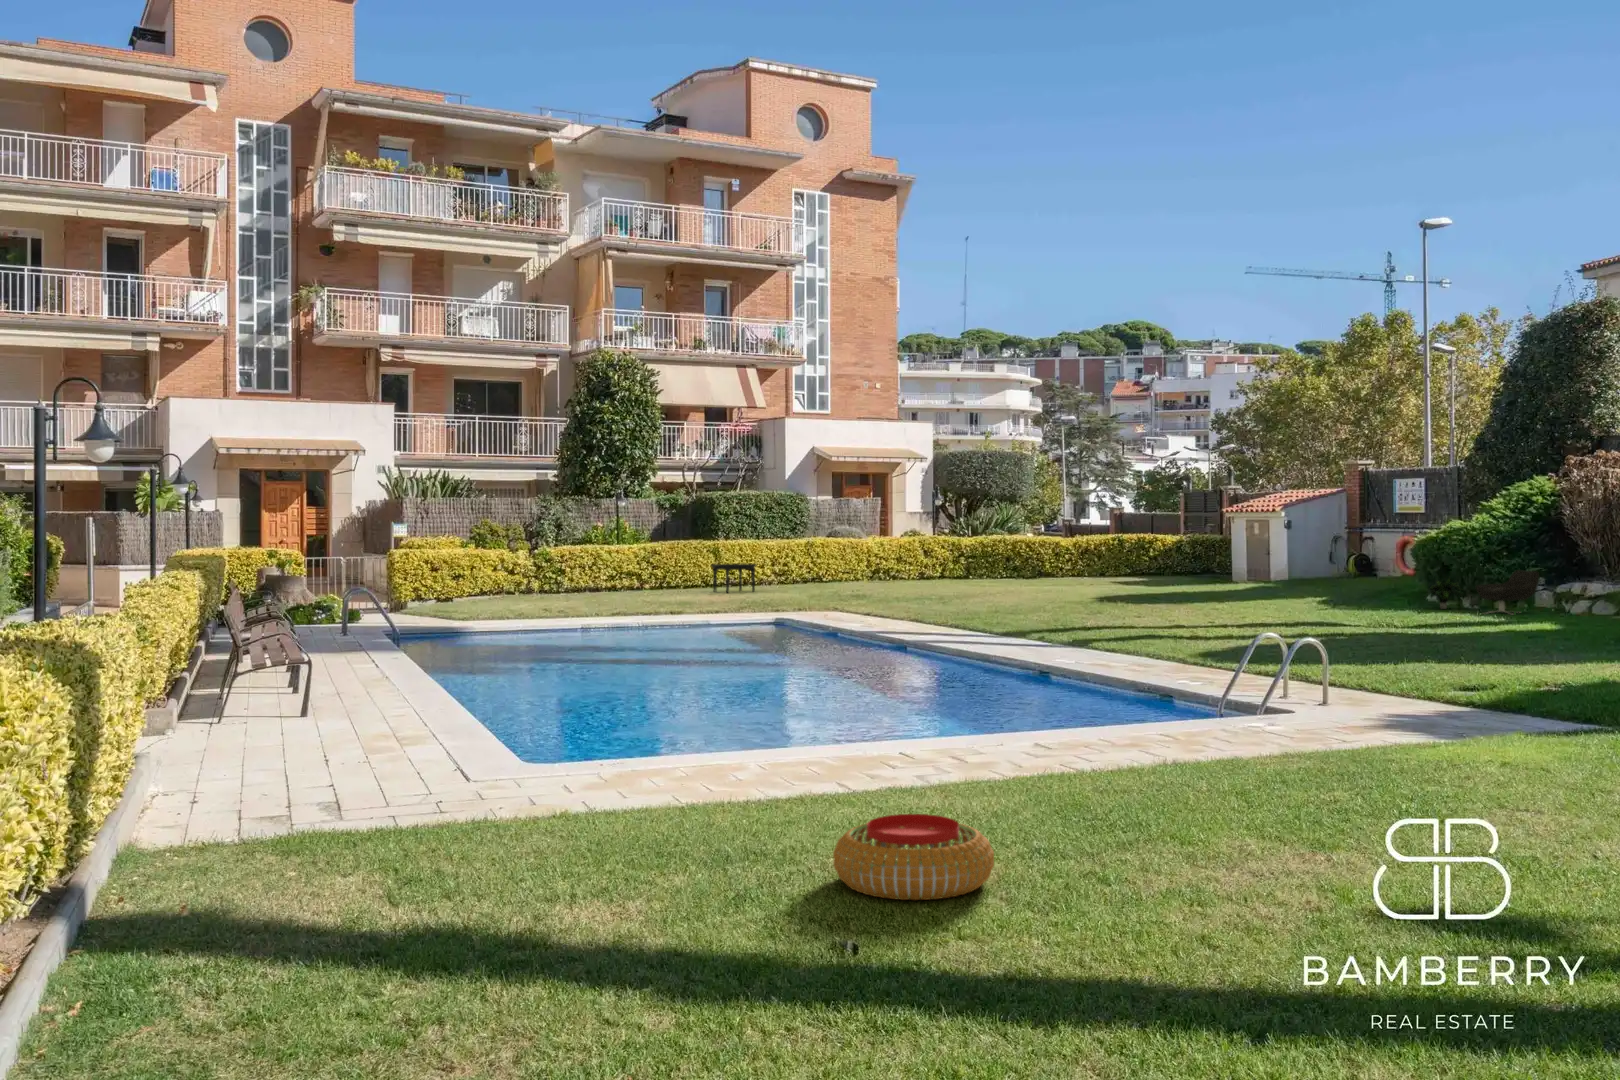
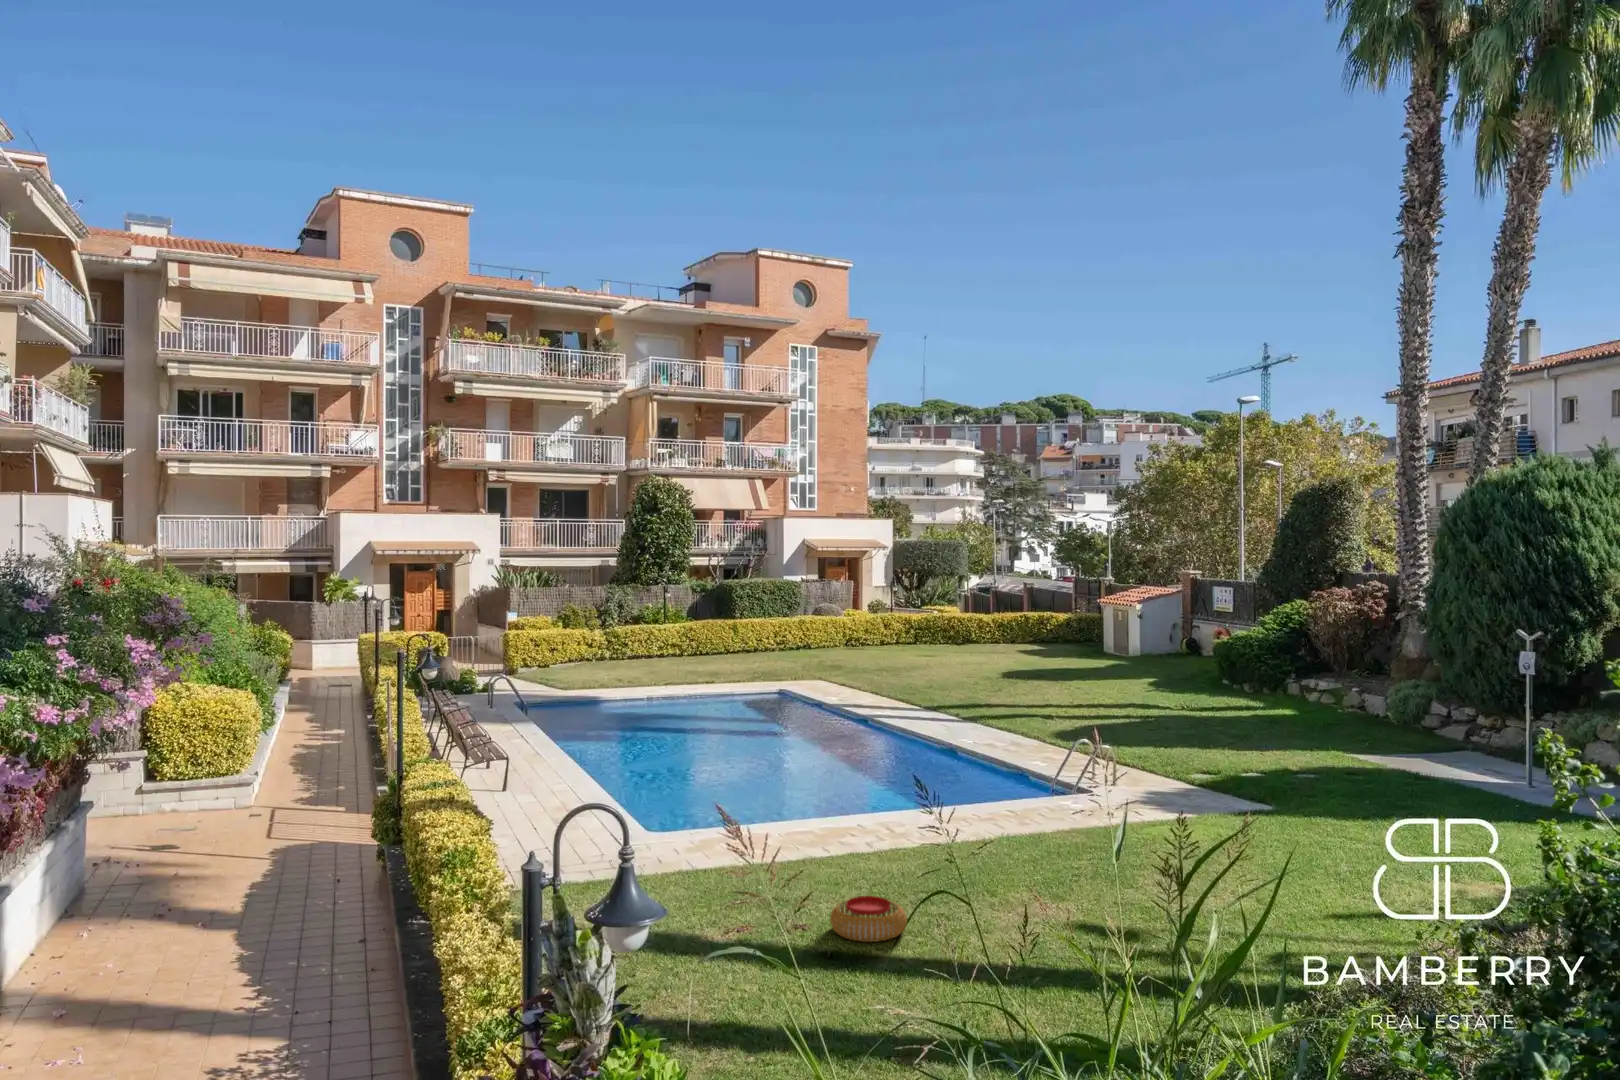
round table: present [712,563,756,593] -> none [730,637,764,660]
lounge chair: present [1476,570,1539,612] -> none [1254,667,1295,699]
potted plant: present [1425,578,1461,609] -> none [1221,669,1250,691]

